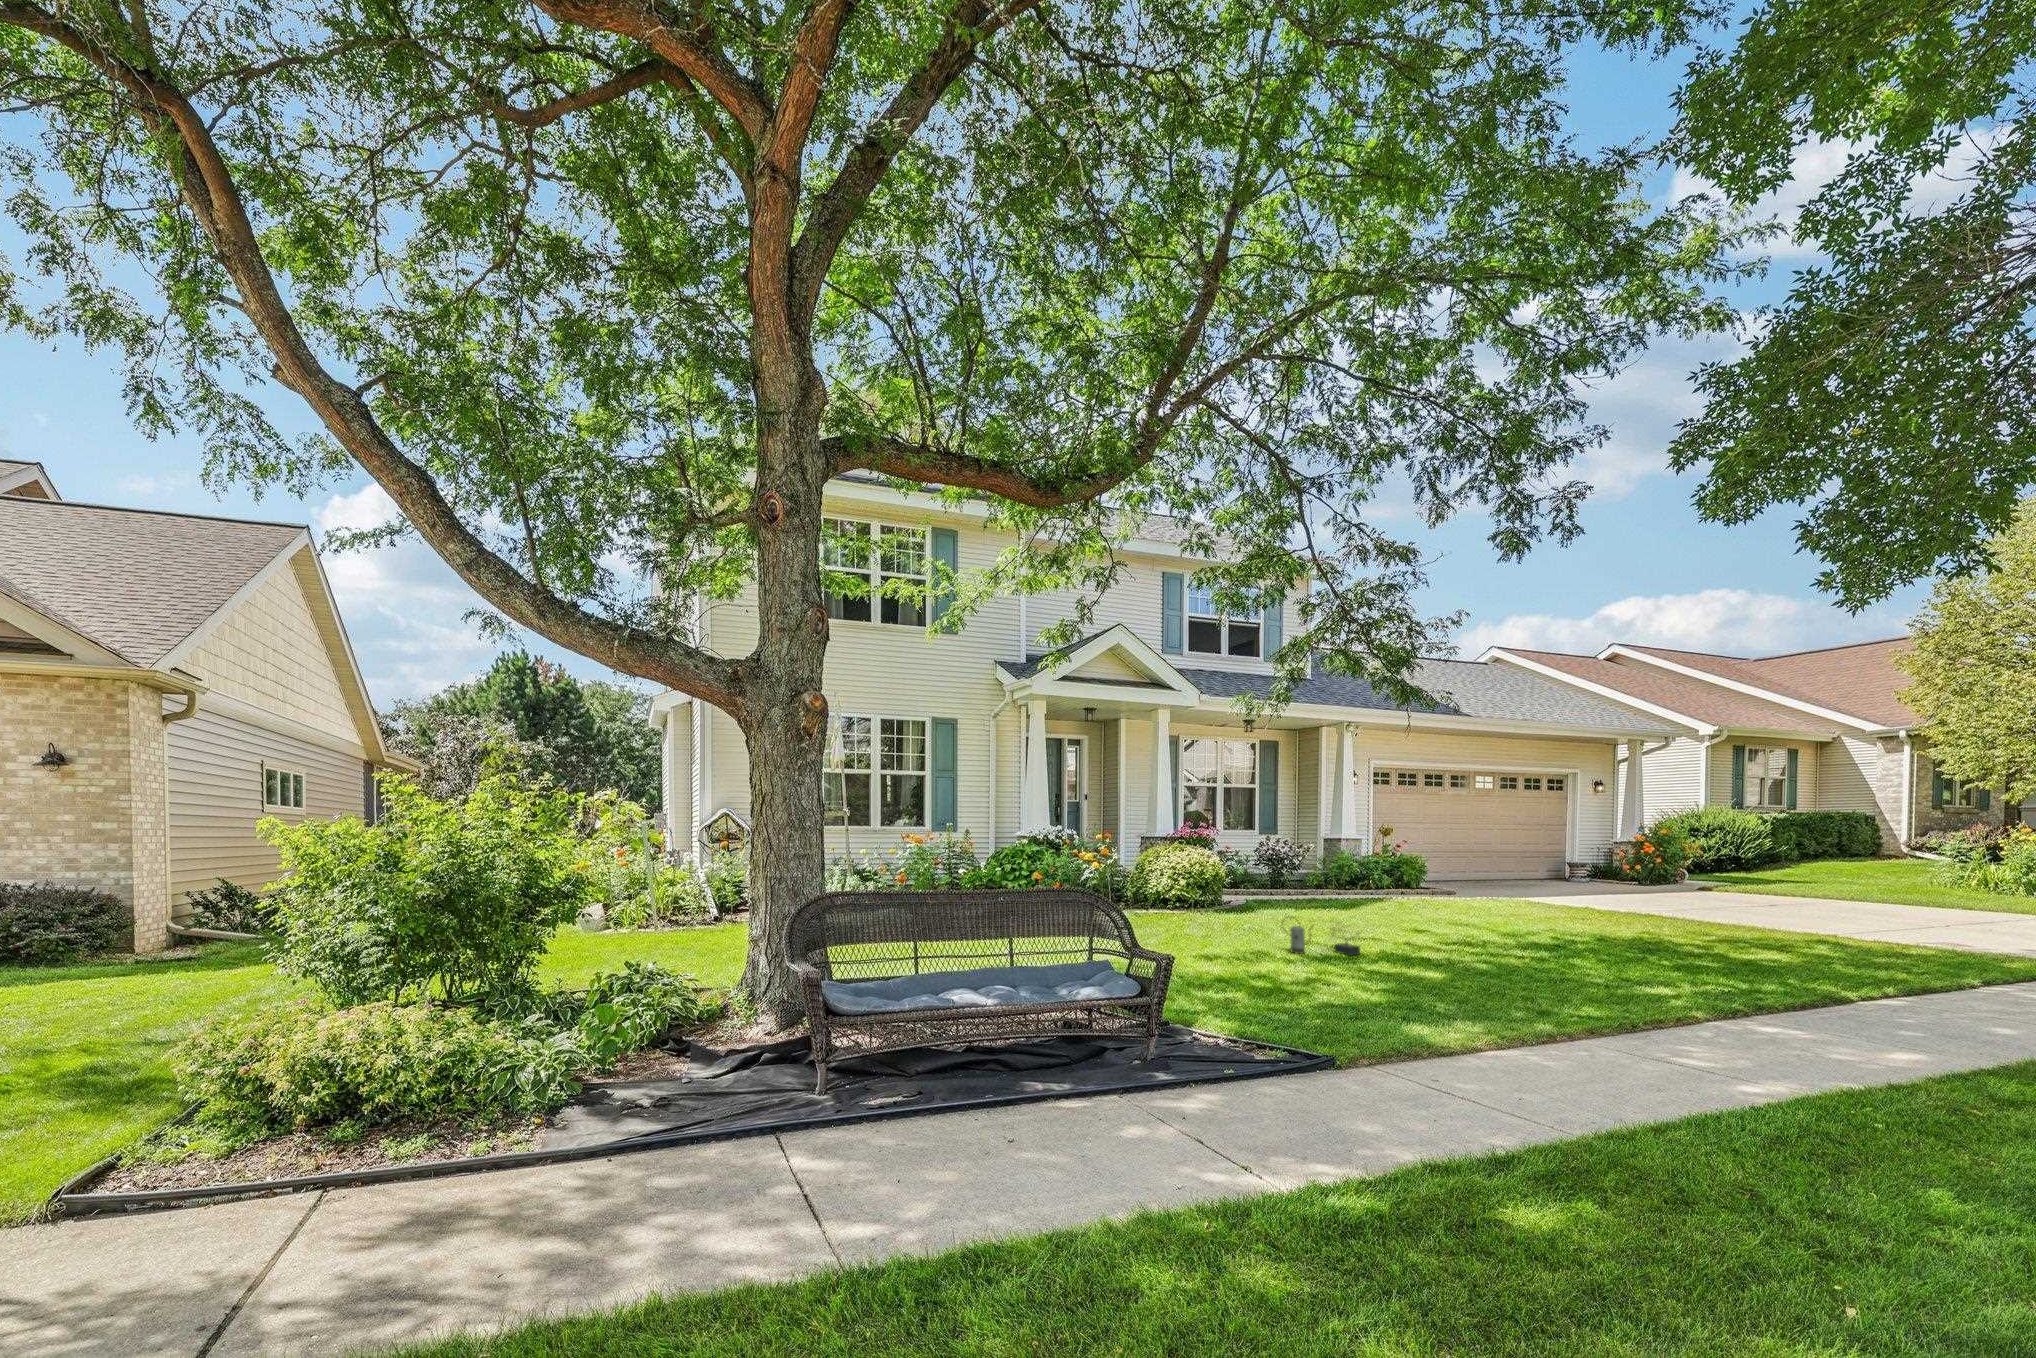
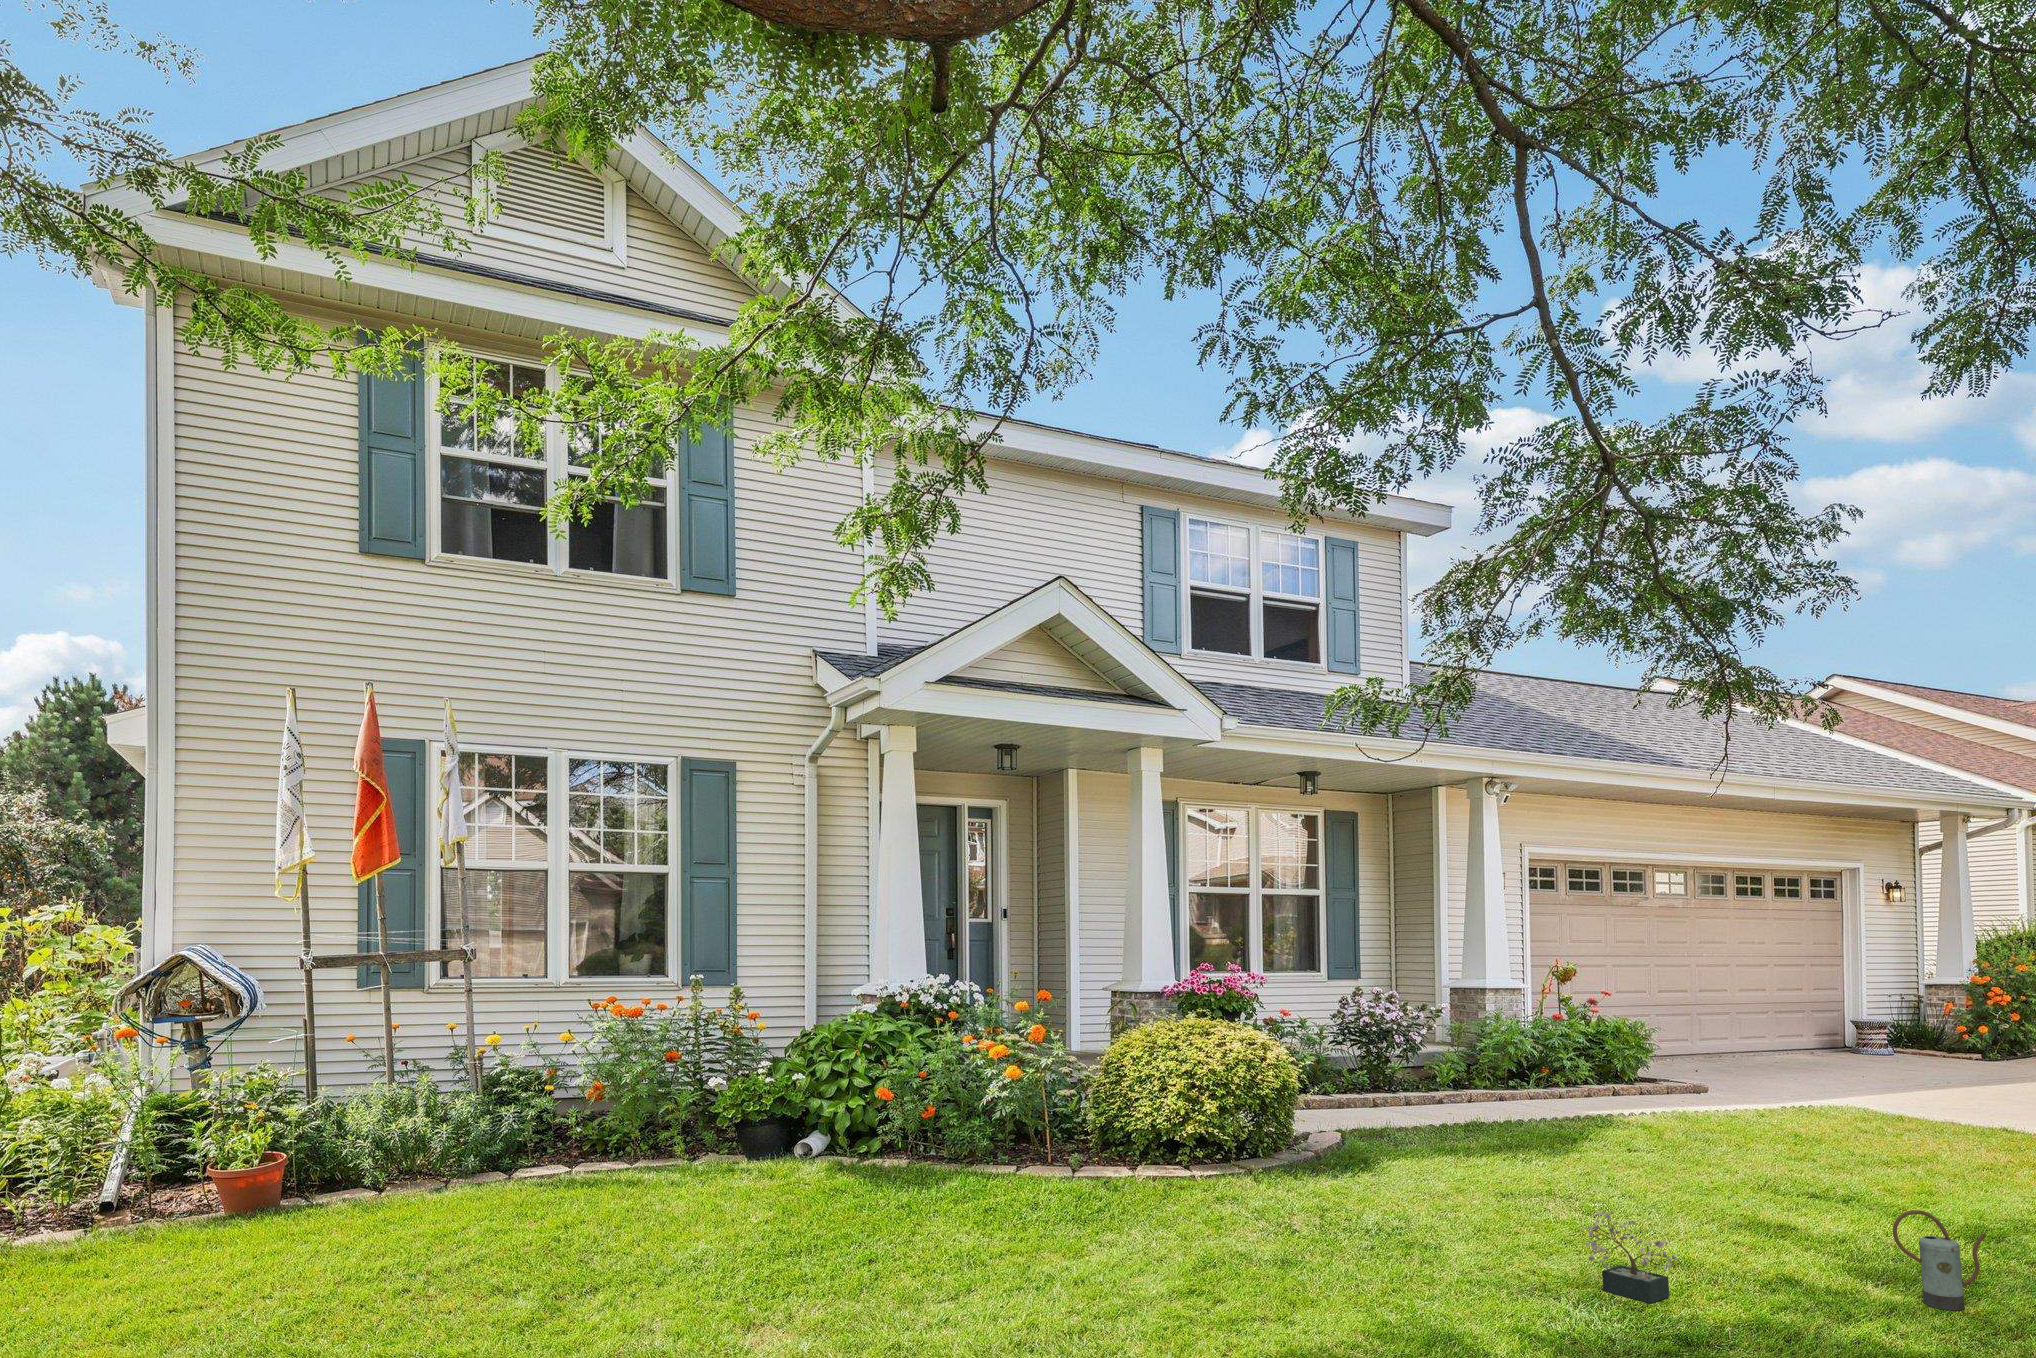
watering can: present [1286,917,1311,954] -> present [1893,1210,1986,1311]

